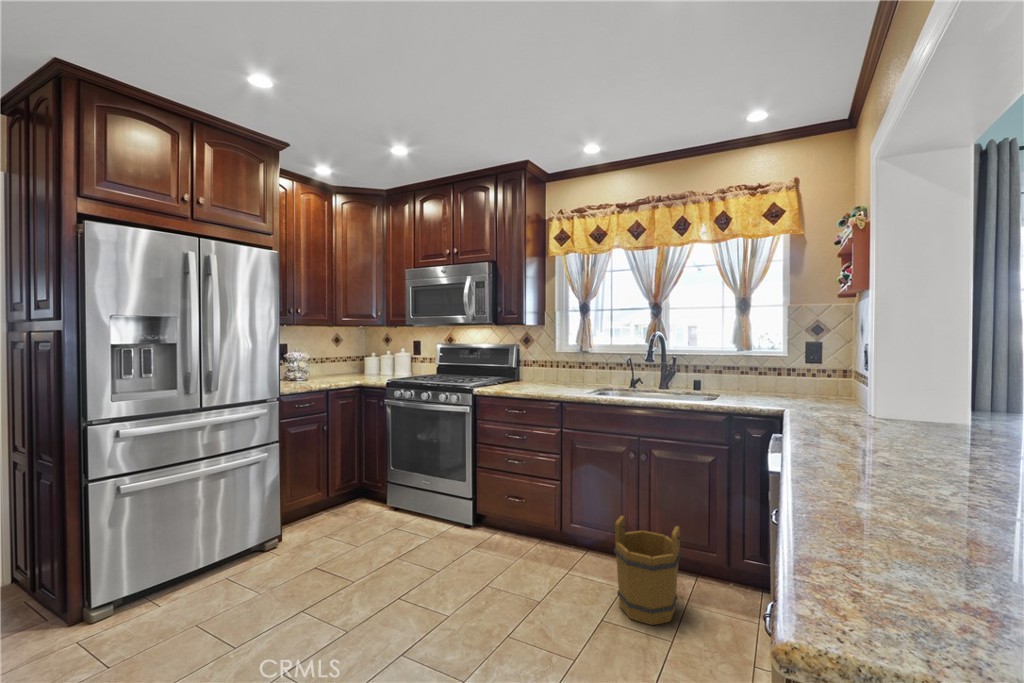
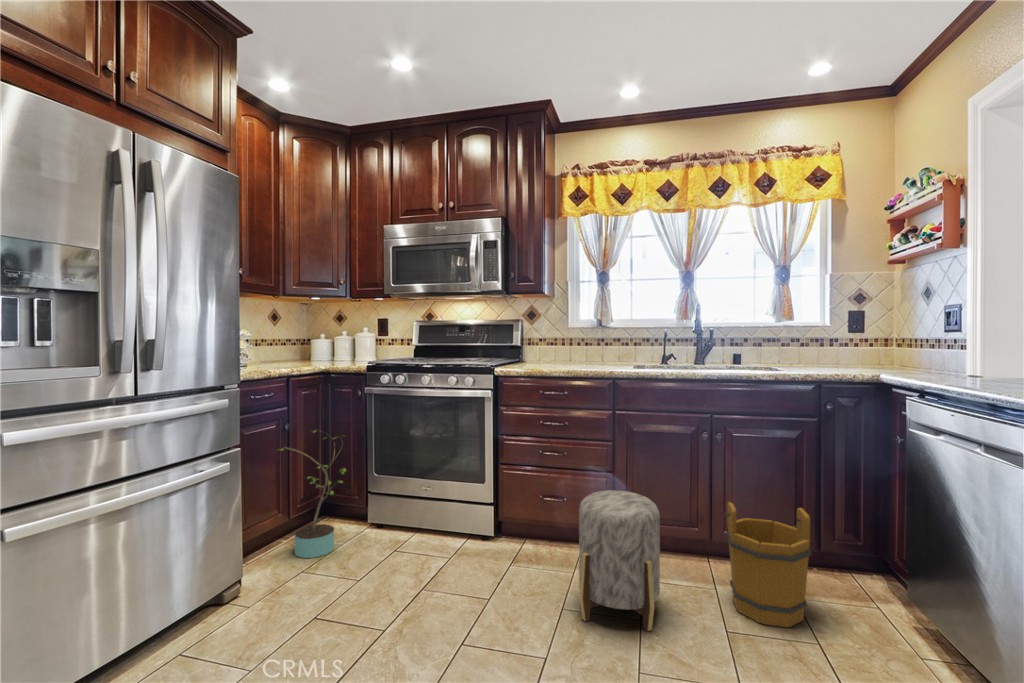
potted plant: none [313,432,367,527] -> present [275,430,349,558]
stool: none [489,497,562,611] -> present [579,490,660,631]

